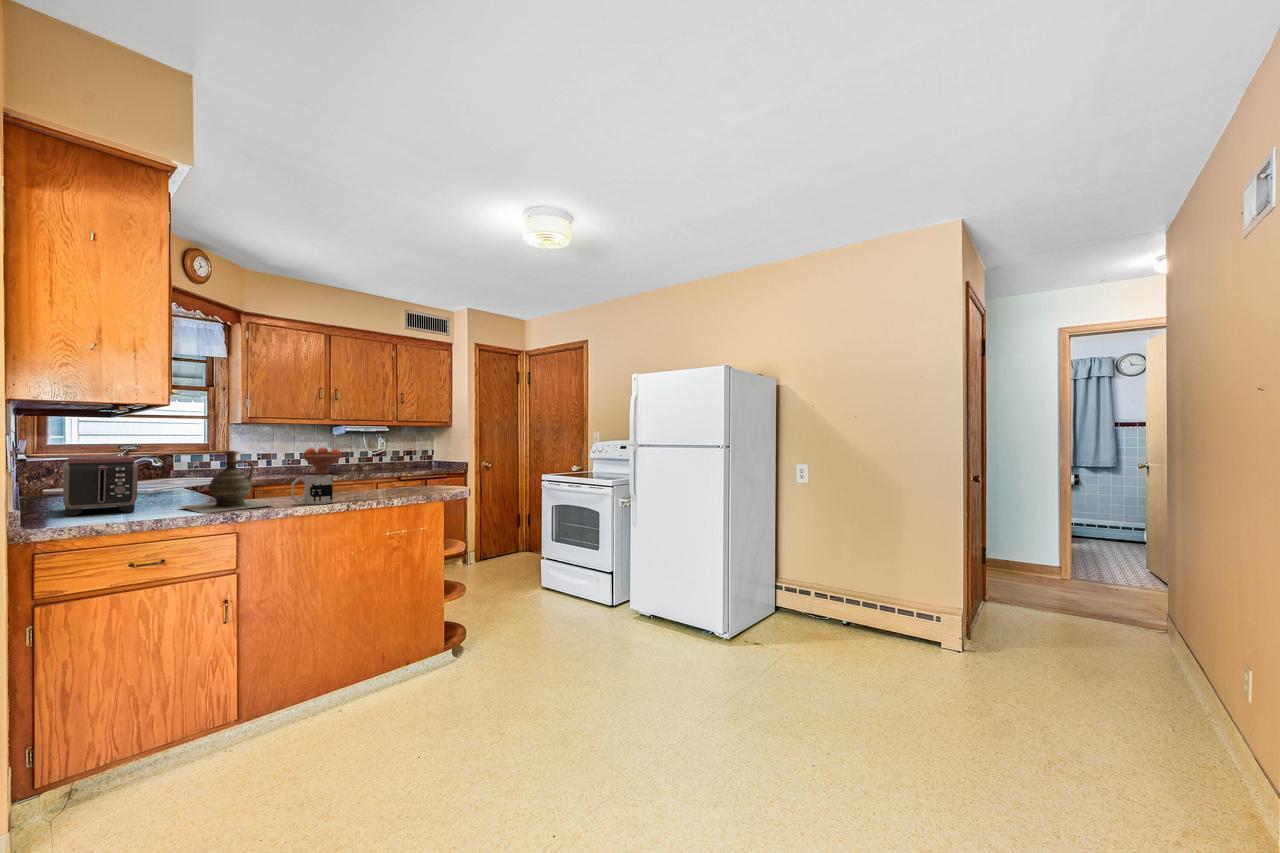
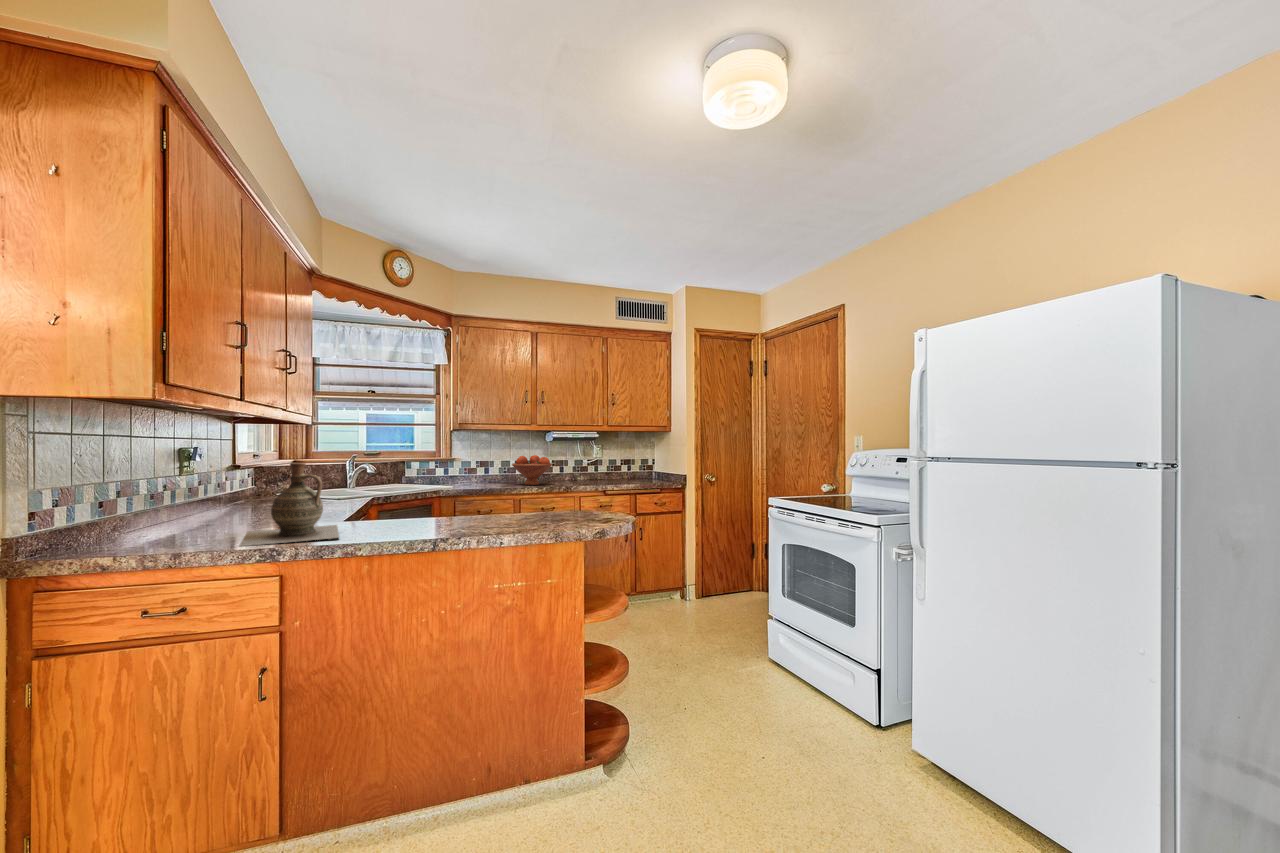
toaster: present [63,456,138,516] -> none [120,466,234,539]
mug: present [291,475,333,504] -> none [365,496,419,539]

